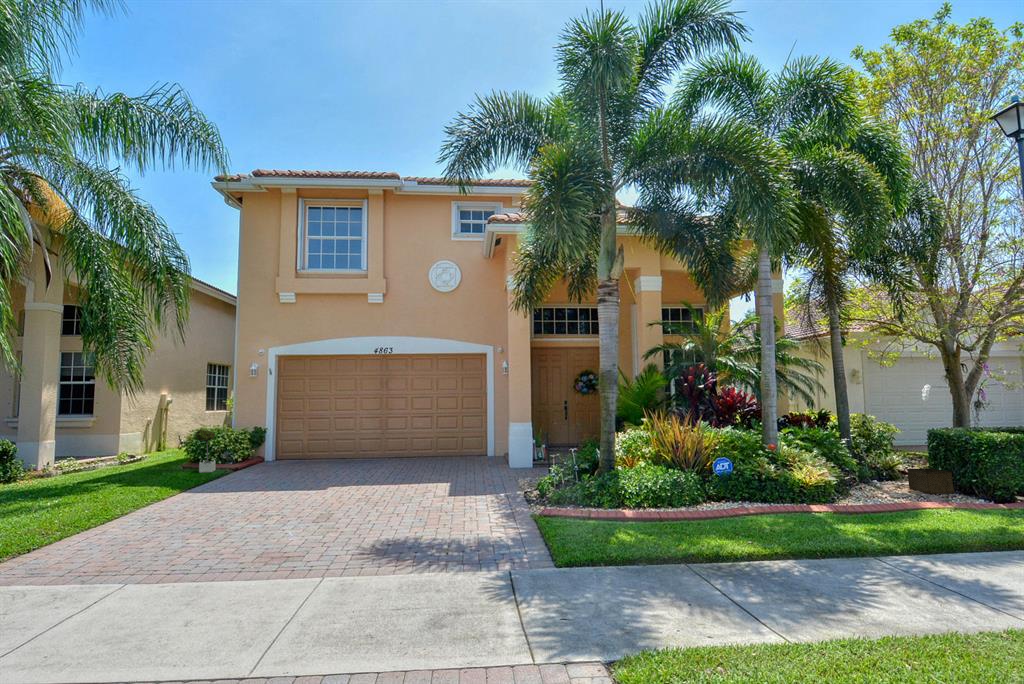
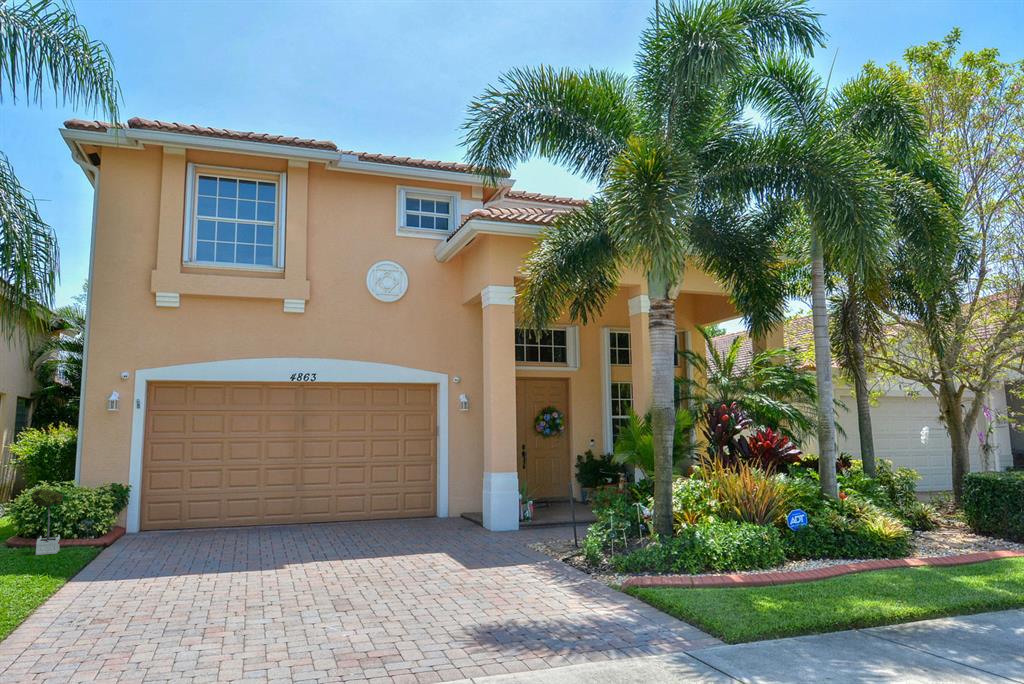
storage bin: present [907,468,954,494] -> none [940,513,988,541]

